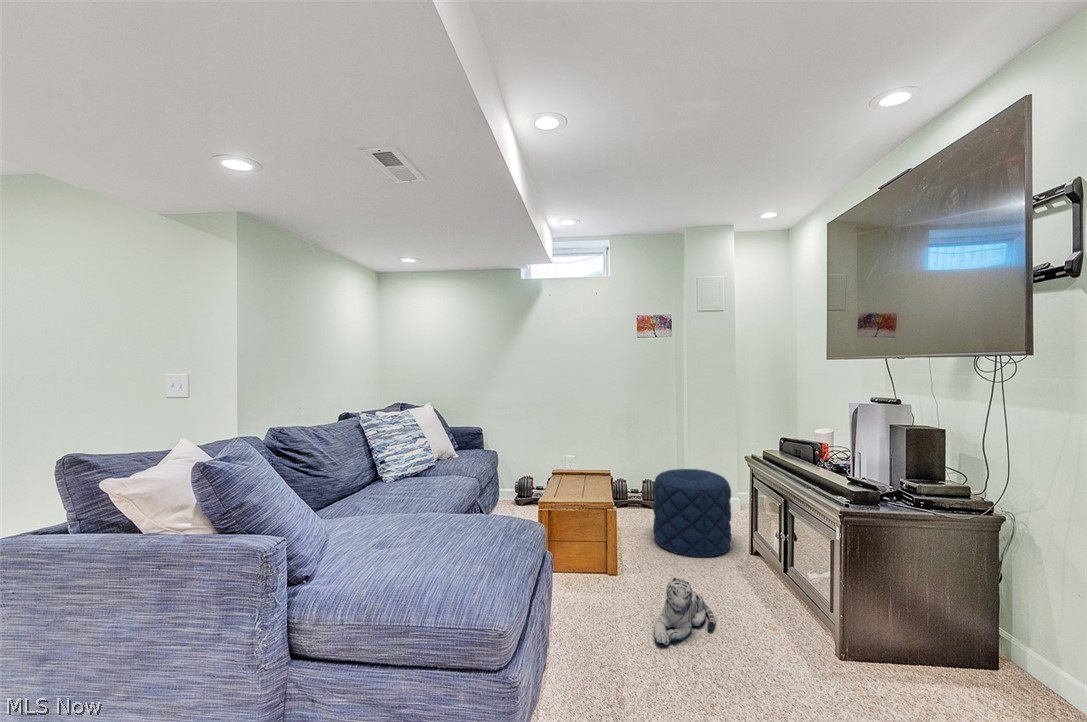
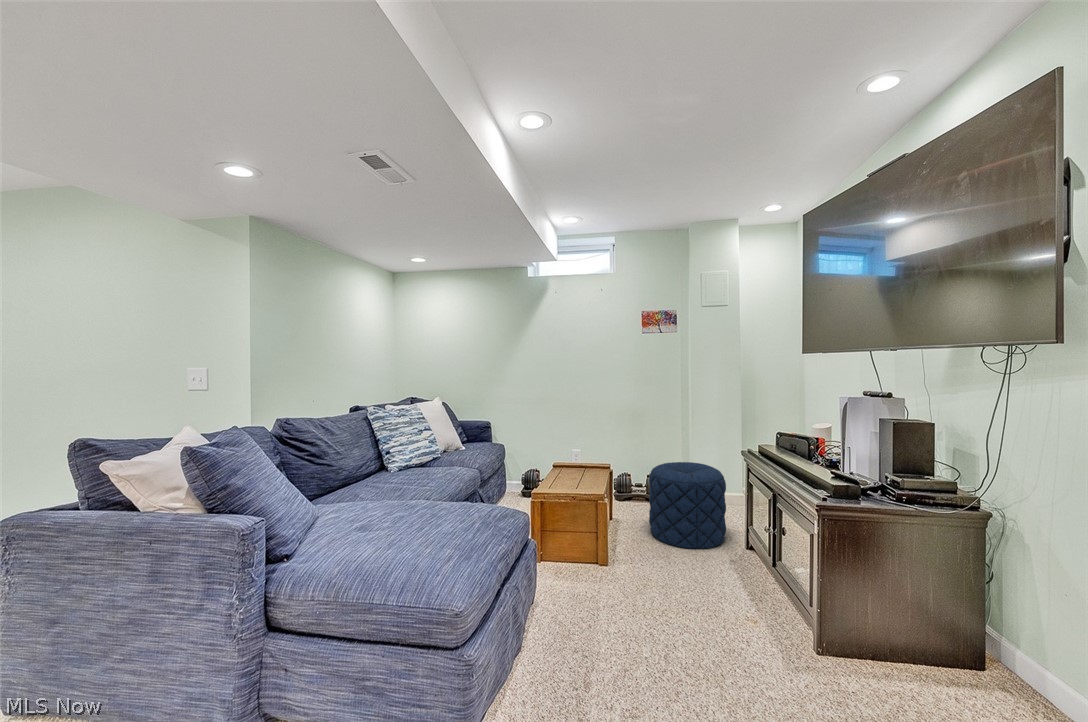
plush toy: present [654,577,716,646] -> none [633,567,697,633]

